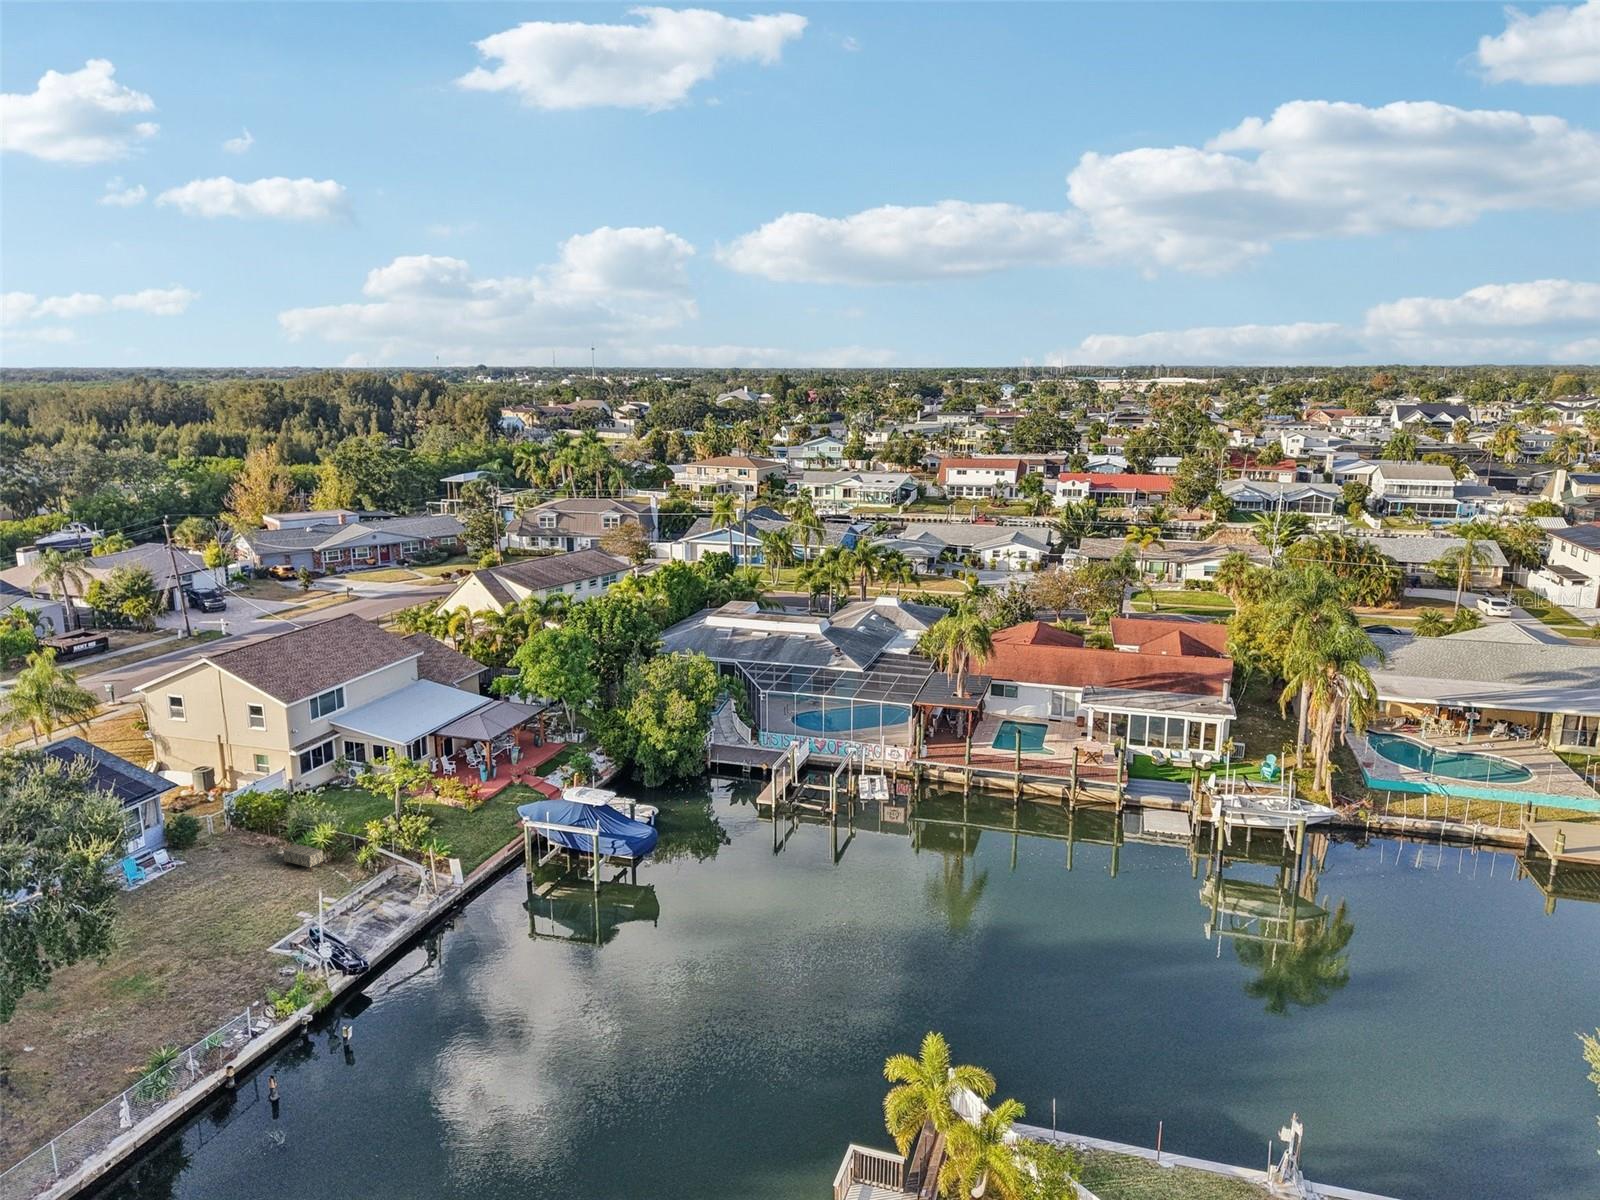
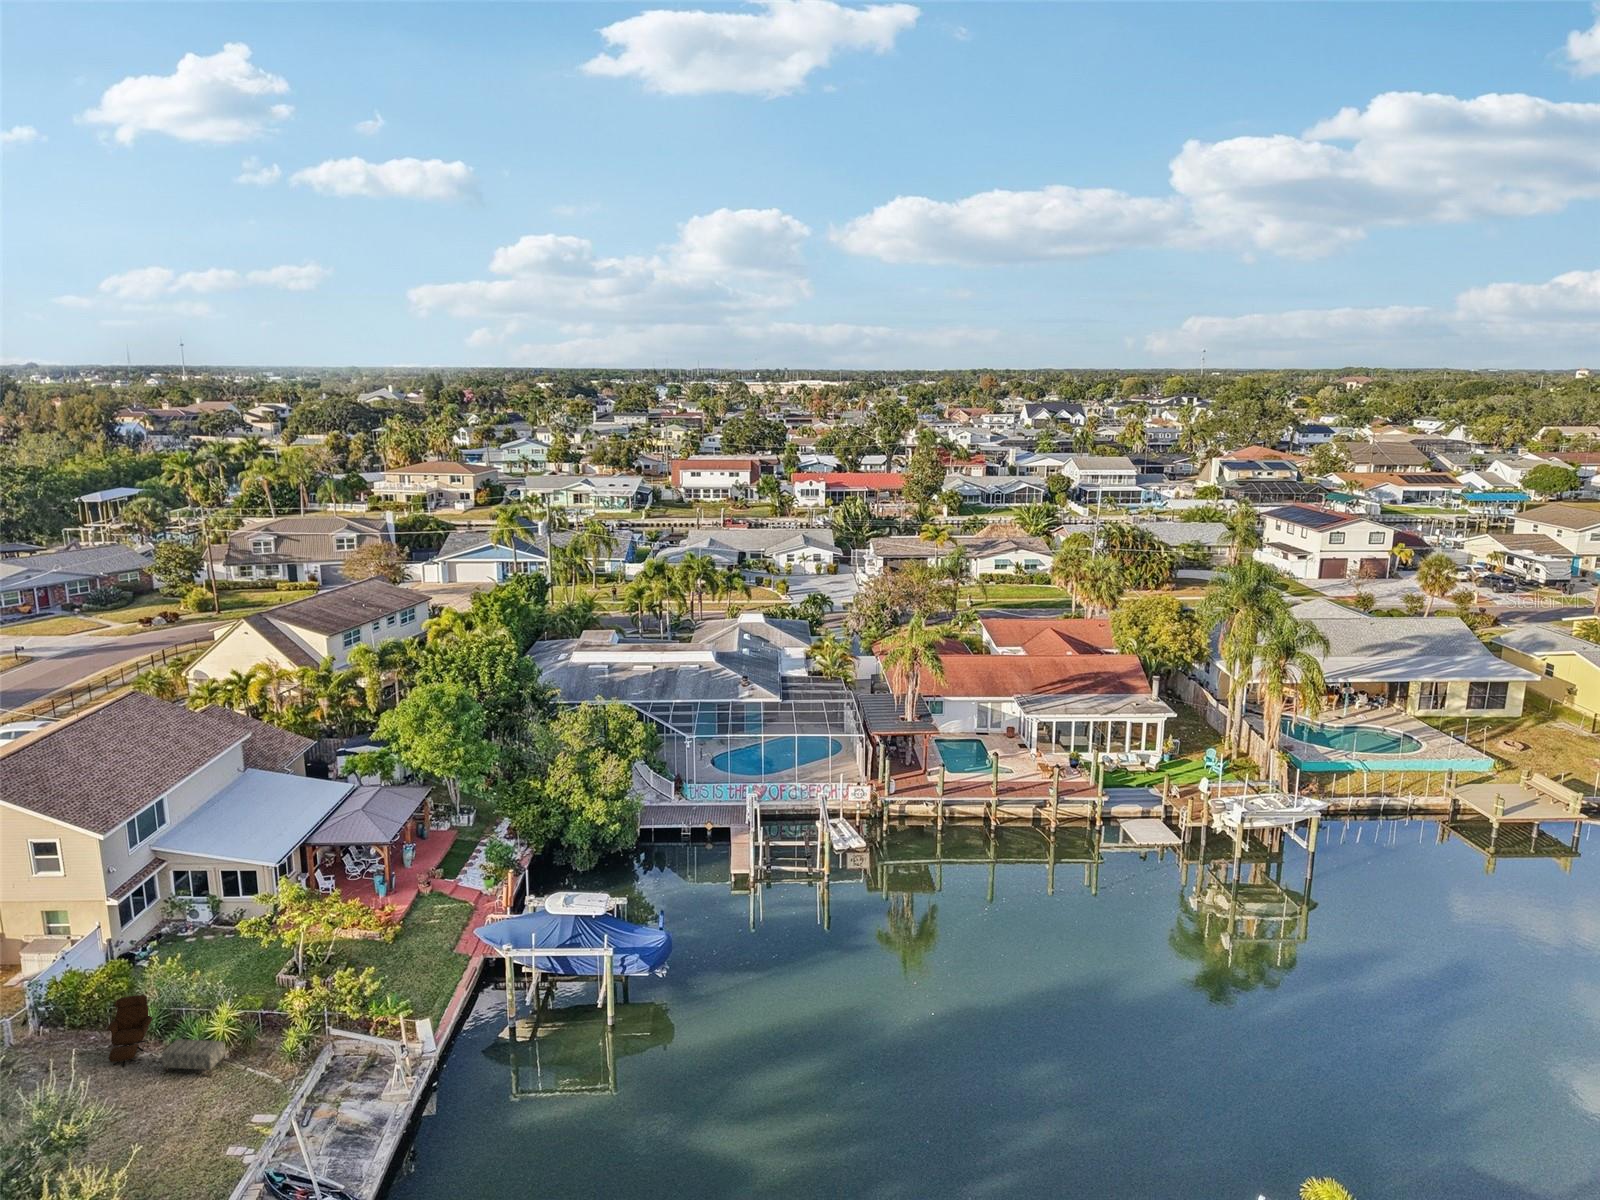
lounge chair: none [255,812,289,858] -> present [107,995,152,1067]

